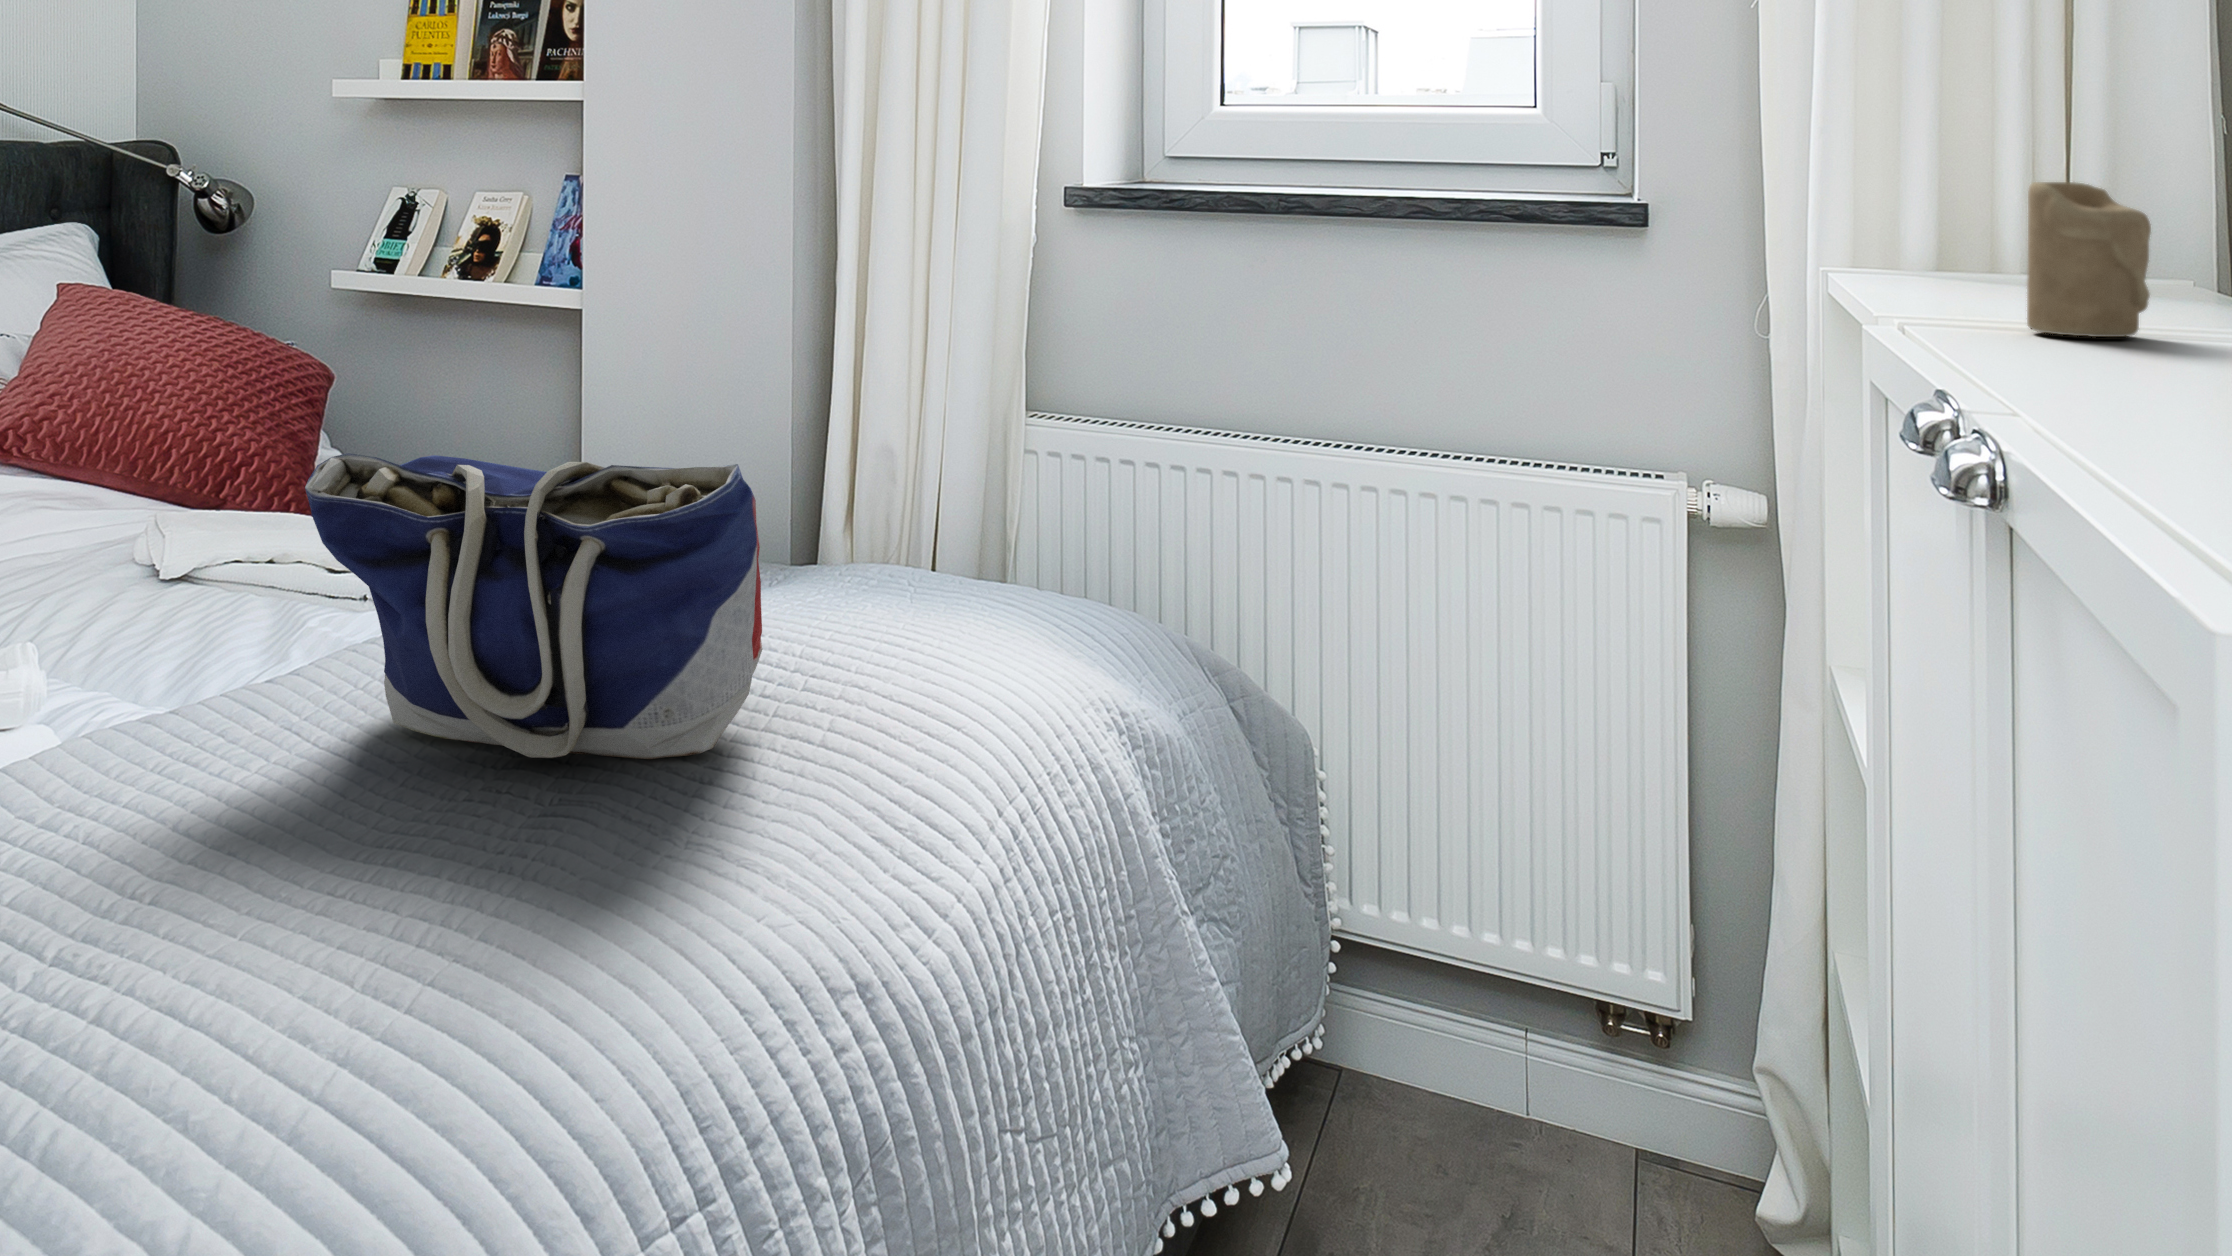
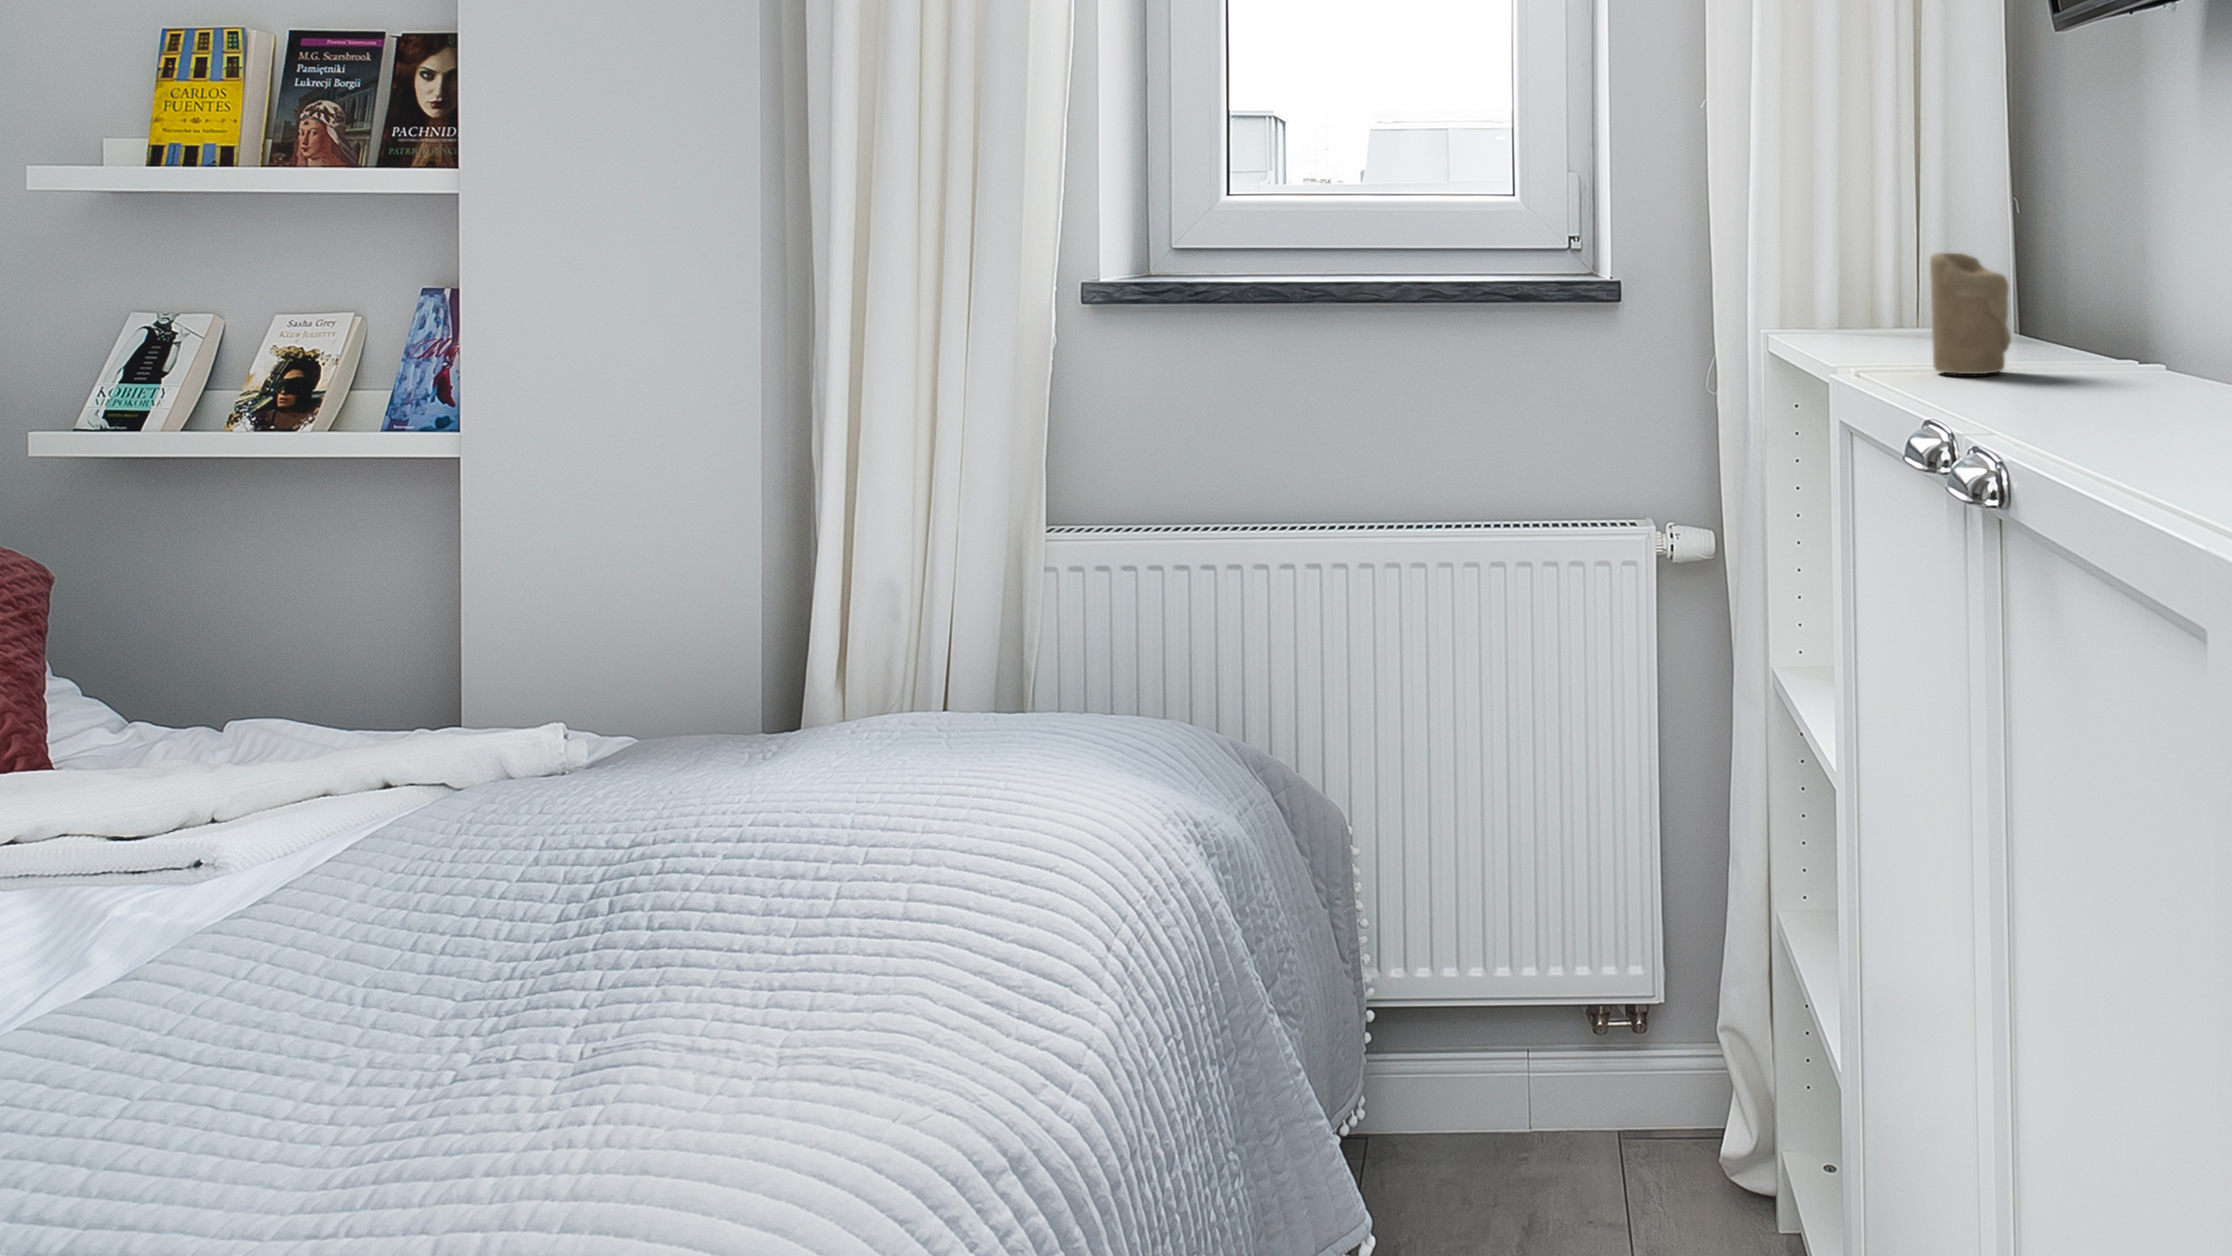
tote bag: present [305,453,762,759] -> none [189,615,838,1011]

